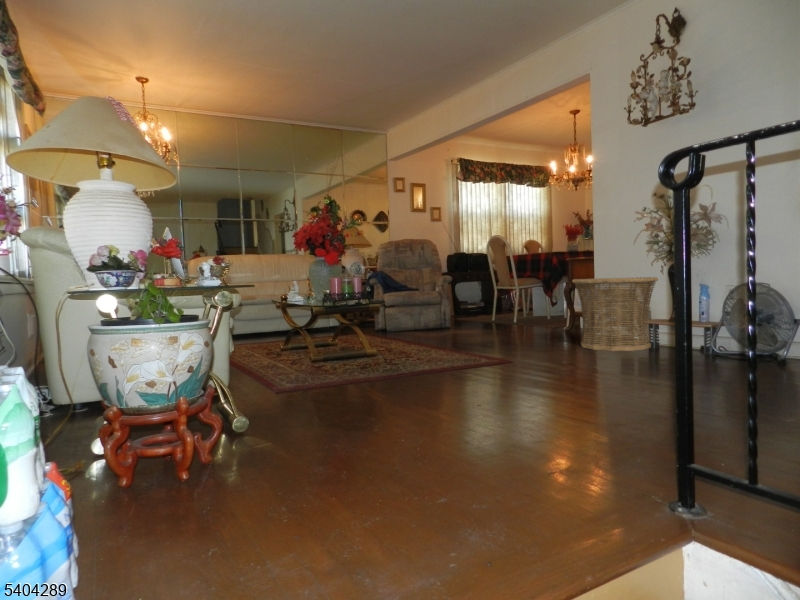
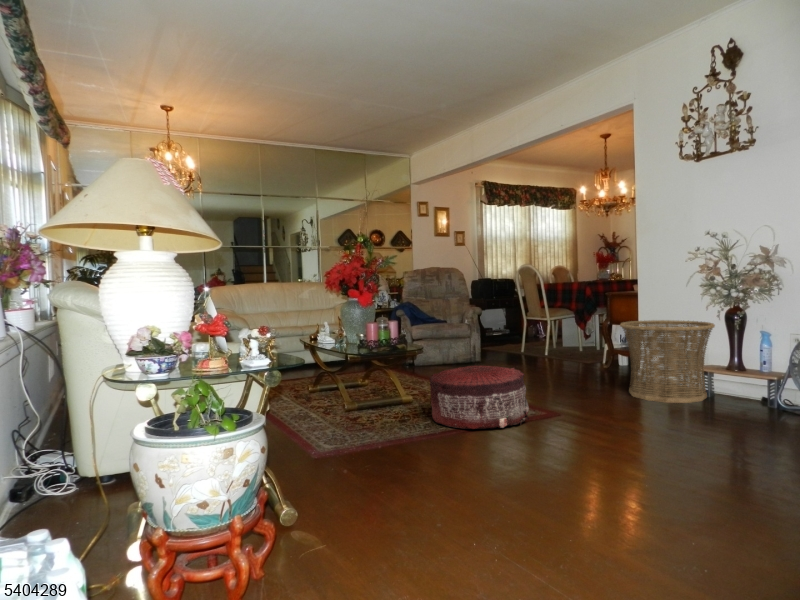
pouf: none [388,316,479,369] -> present [430,365,529,429]

